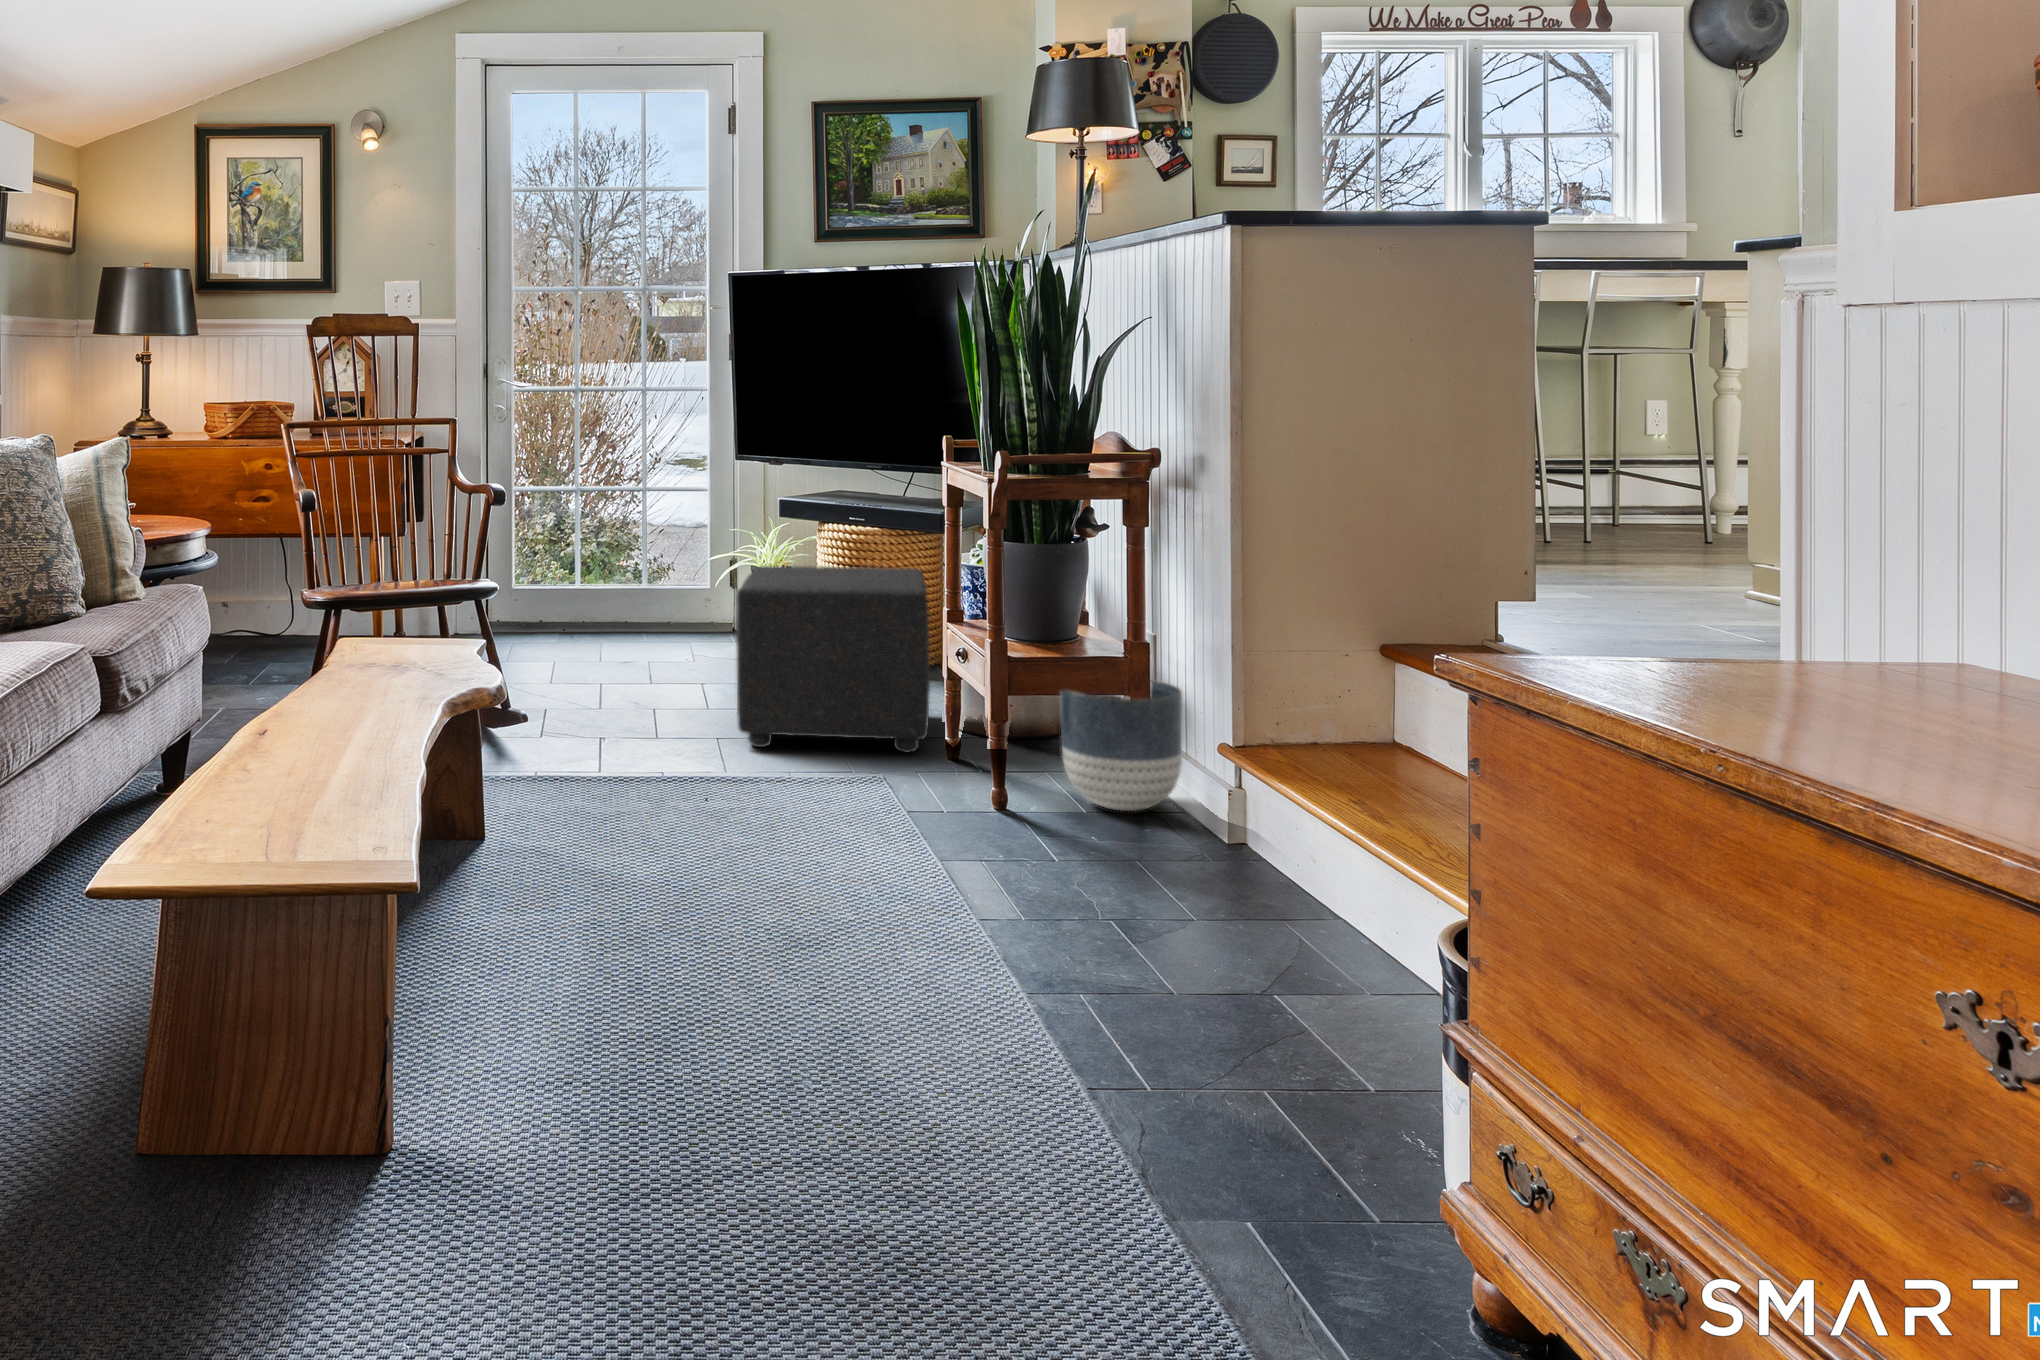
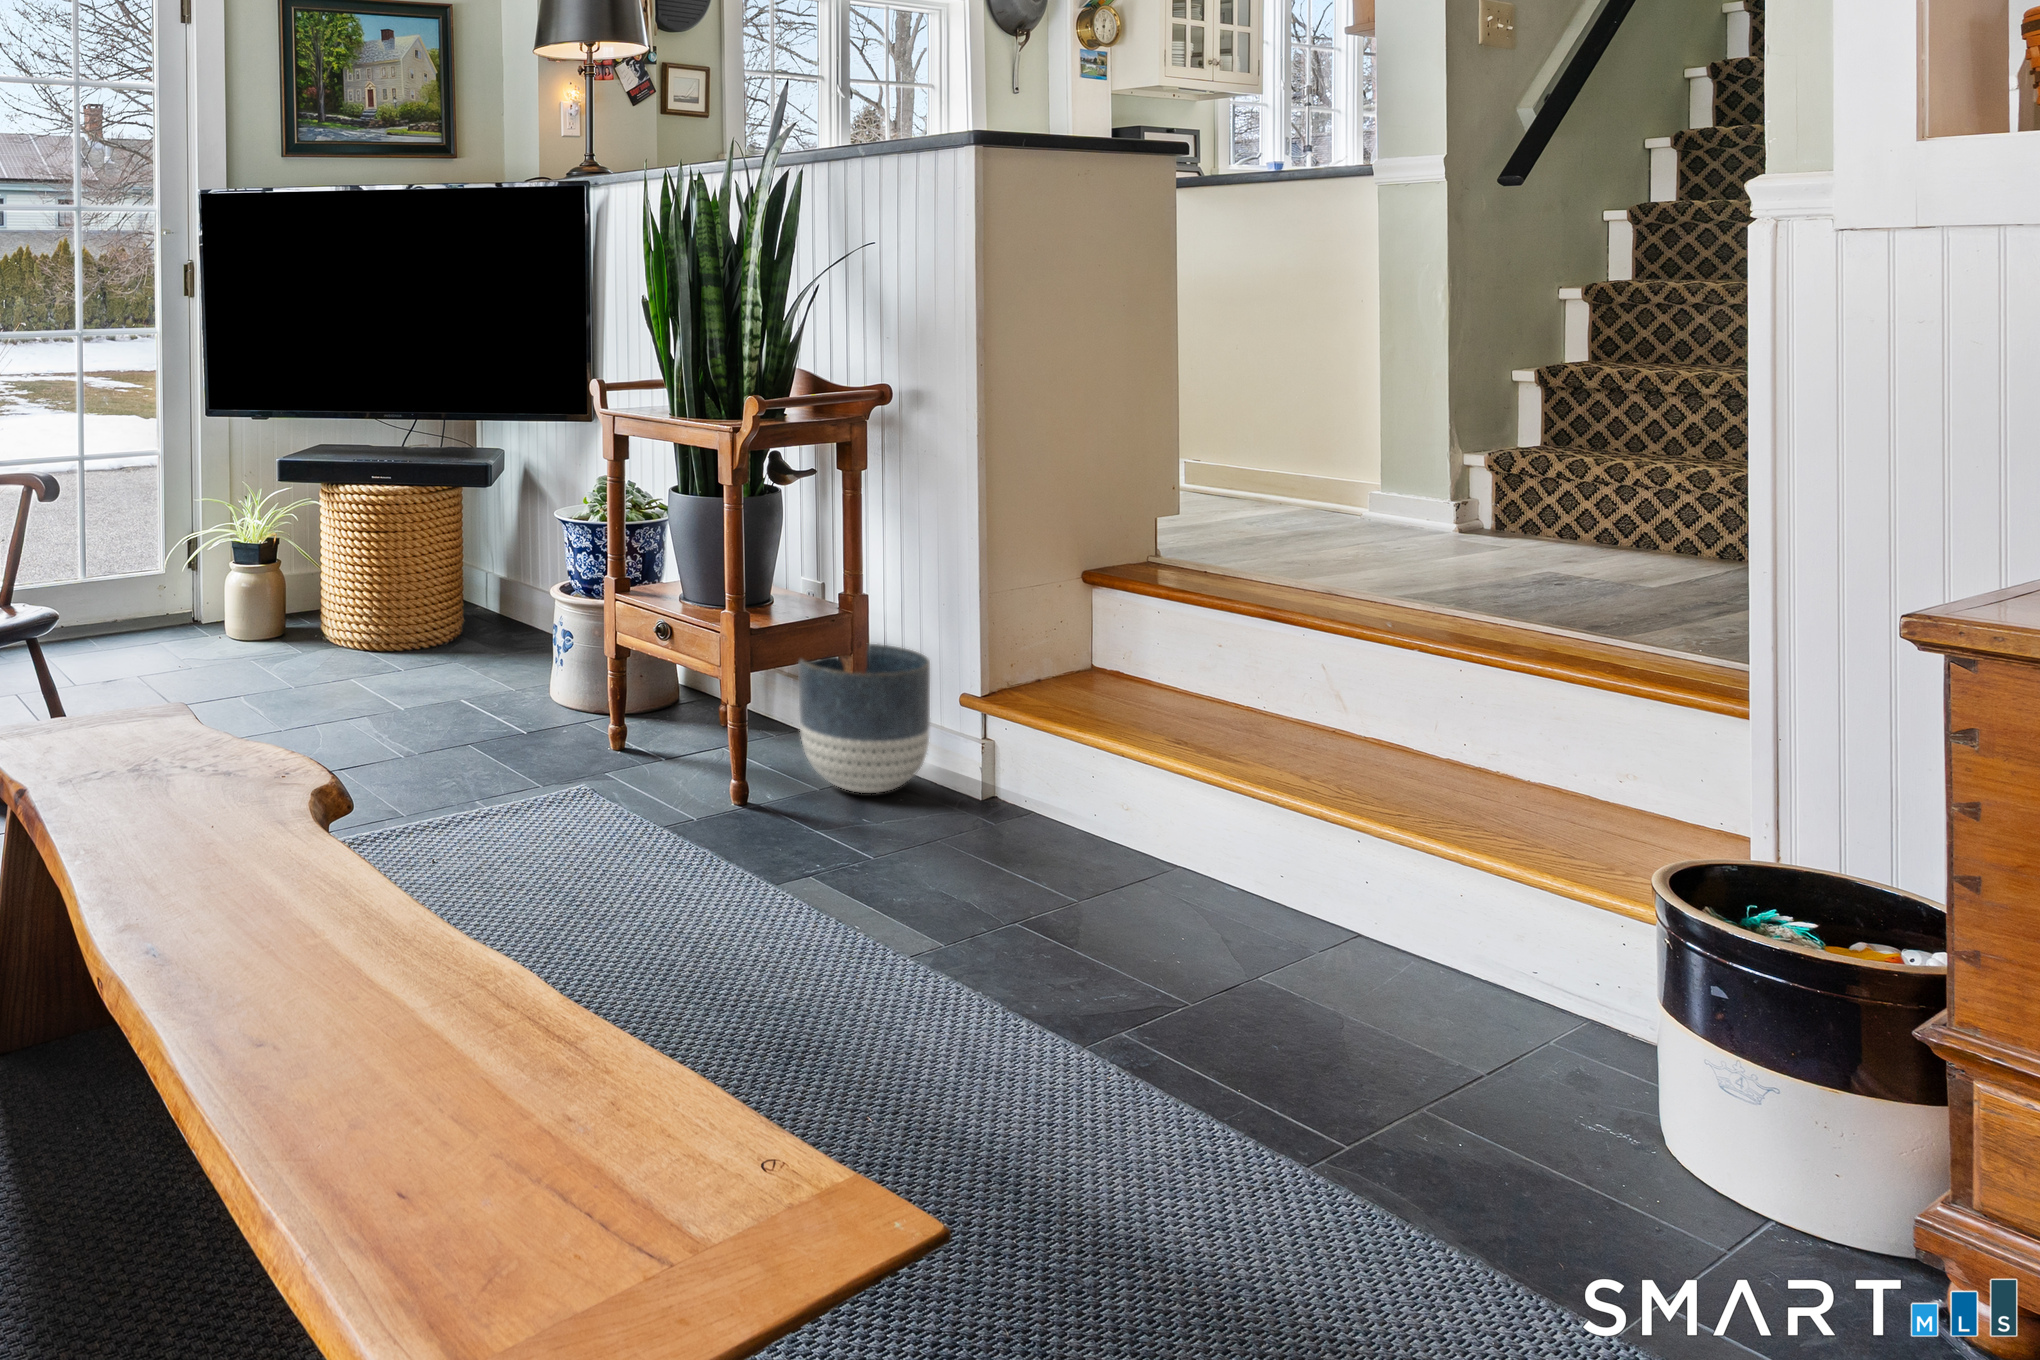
ottoman: present [736,566,930,753] -> none [334,536,600,775]

